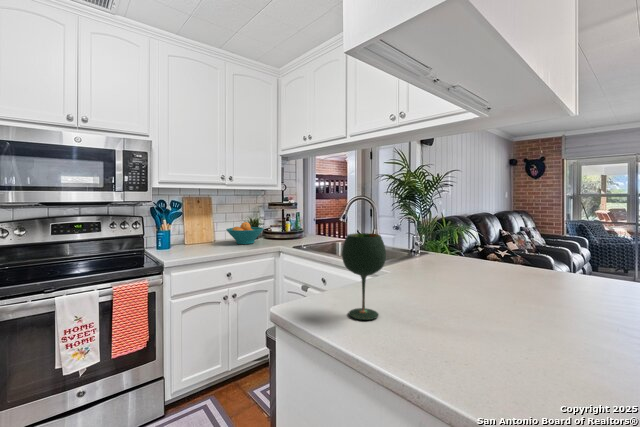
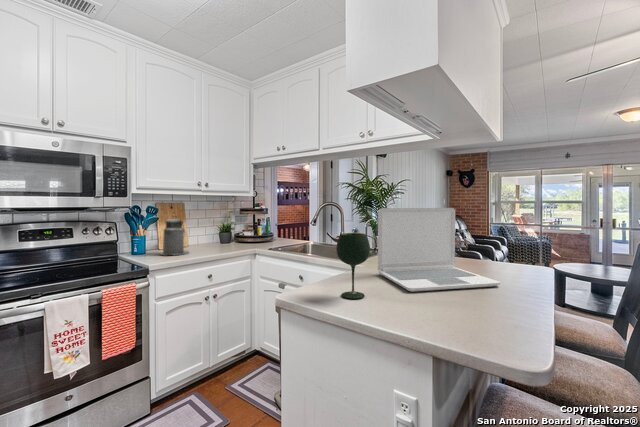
laptop: none [406,202,579,313] -> present [378,208,500,292]
canister: none [180,210,210,251] -> present [161,216,189,255]
fruit bowl: present [226,222,264,244] -> none [202,227,239,248]

